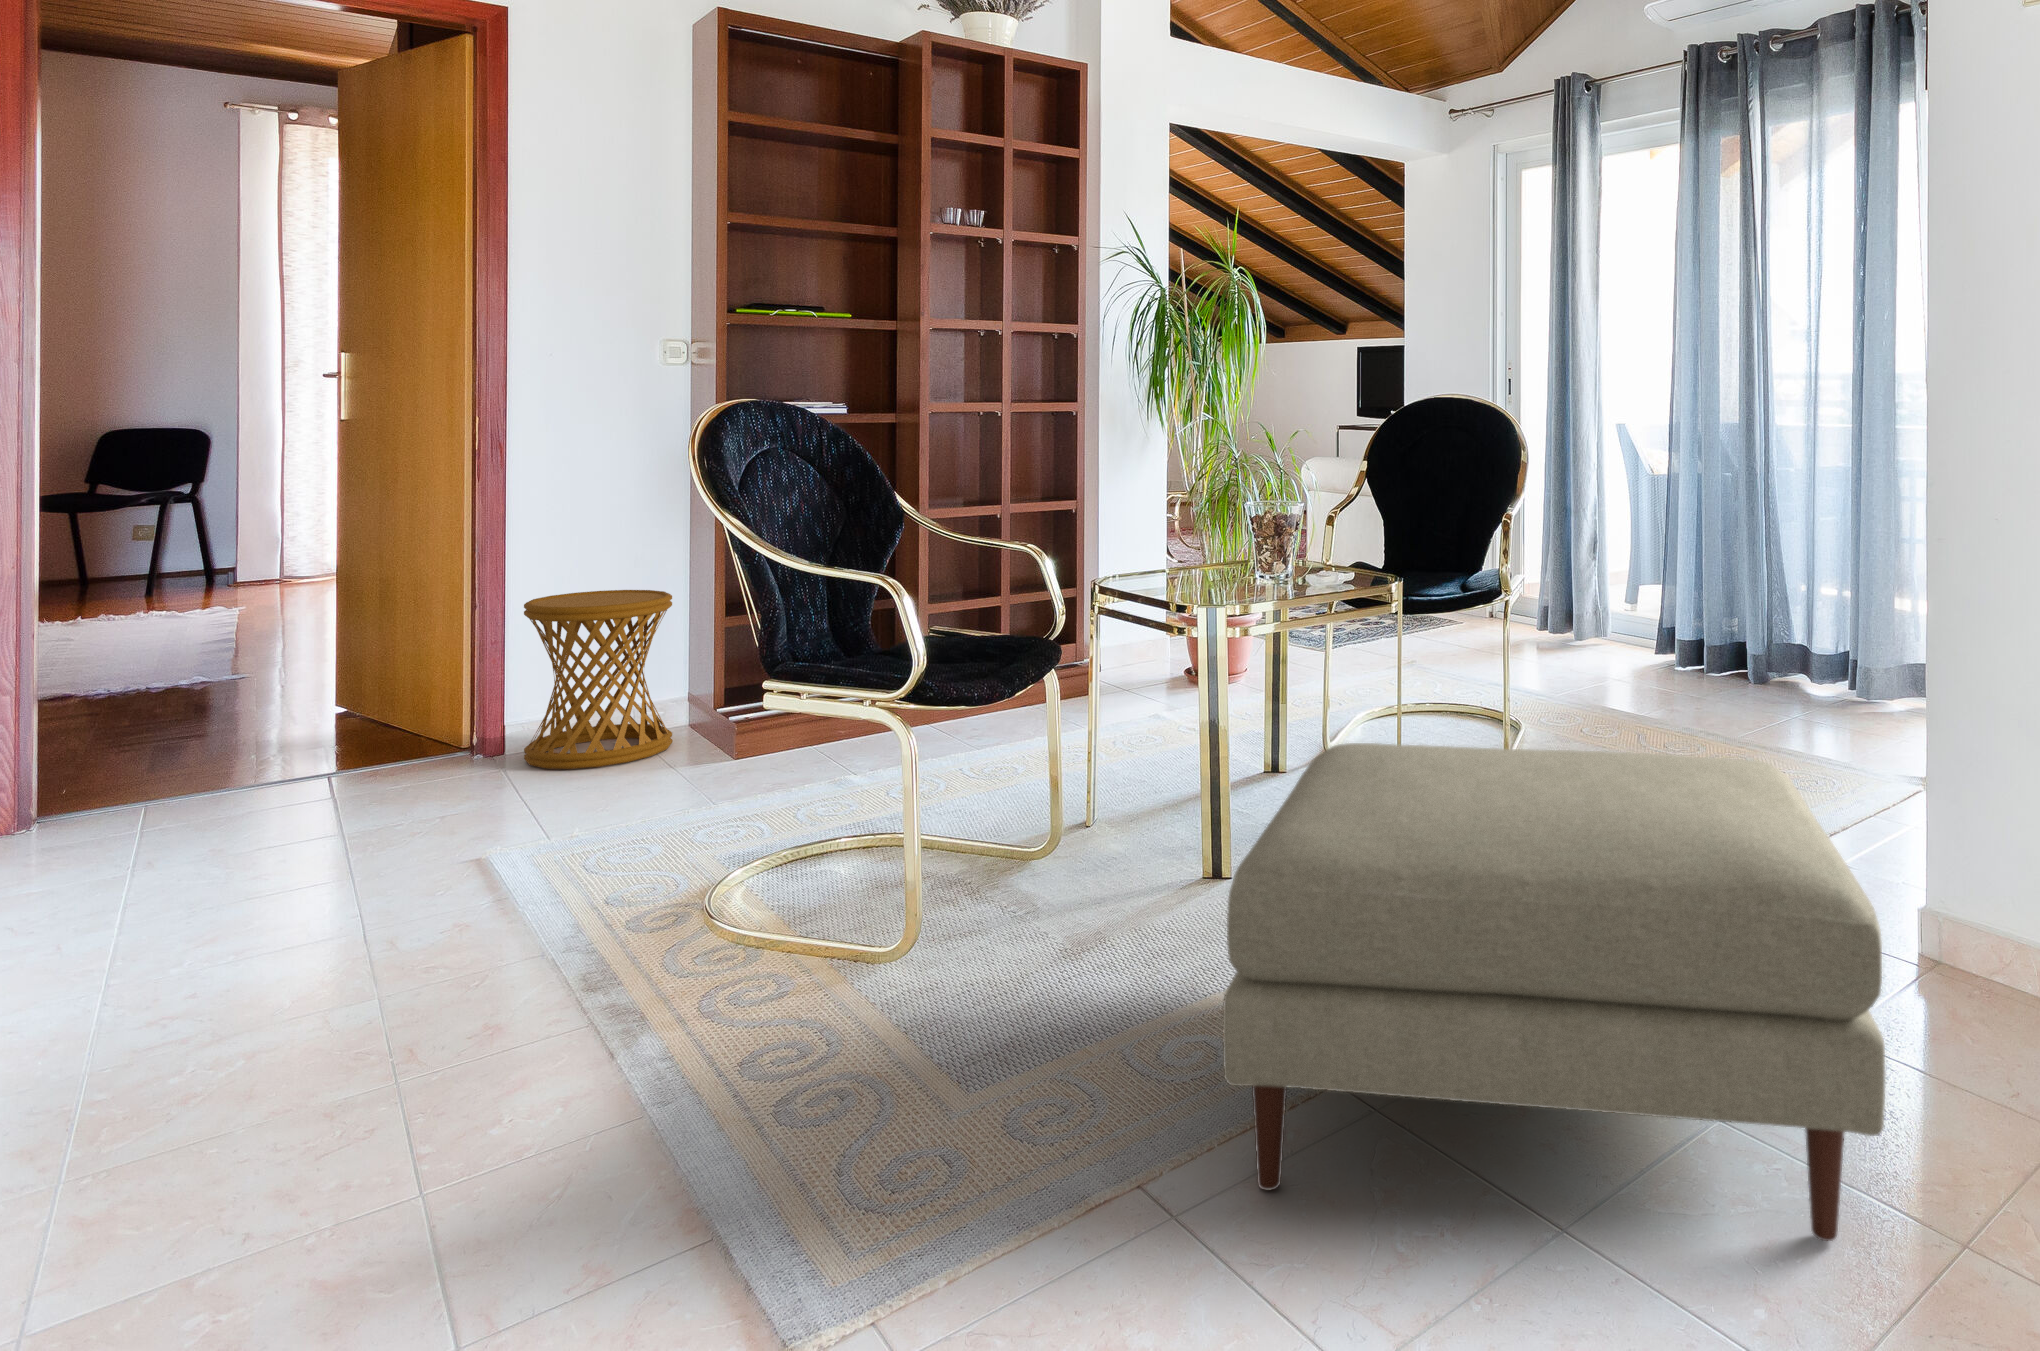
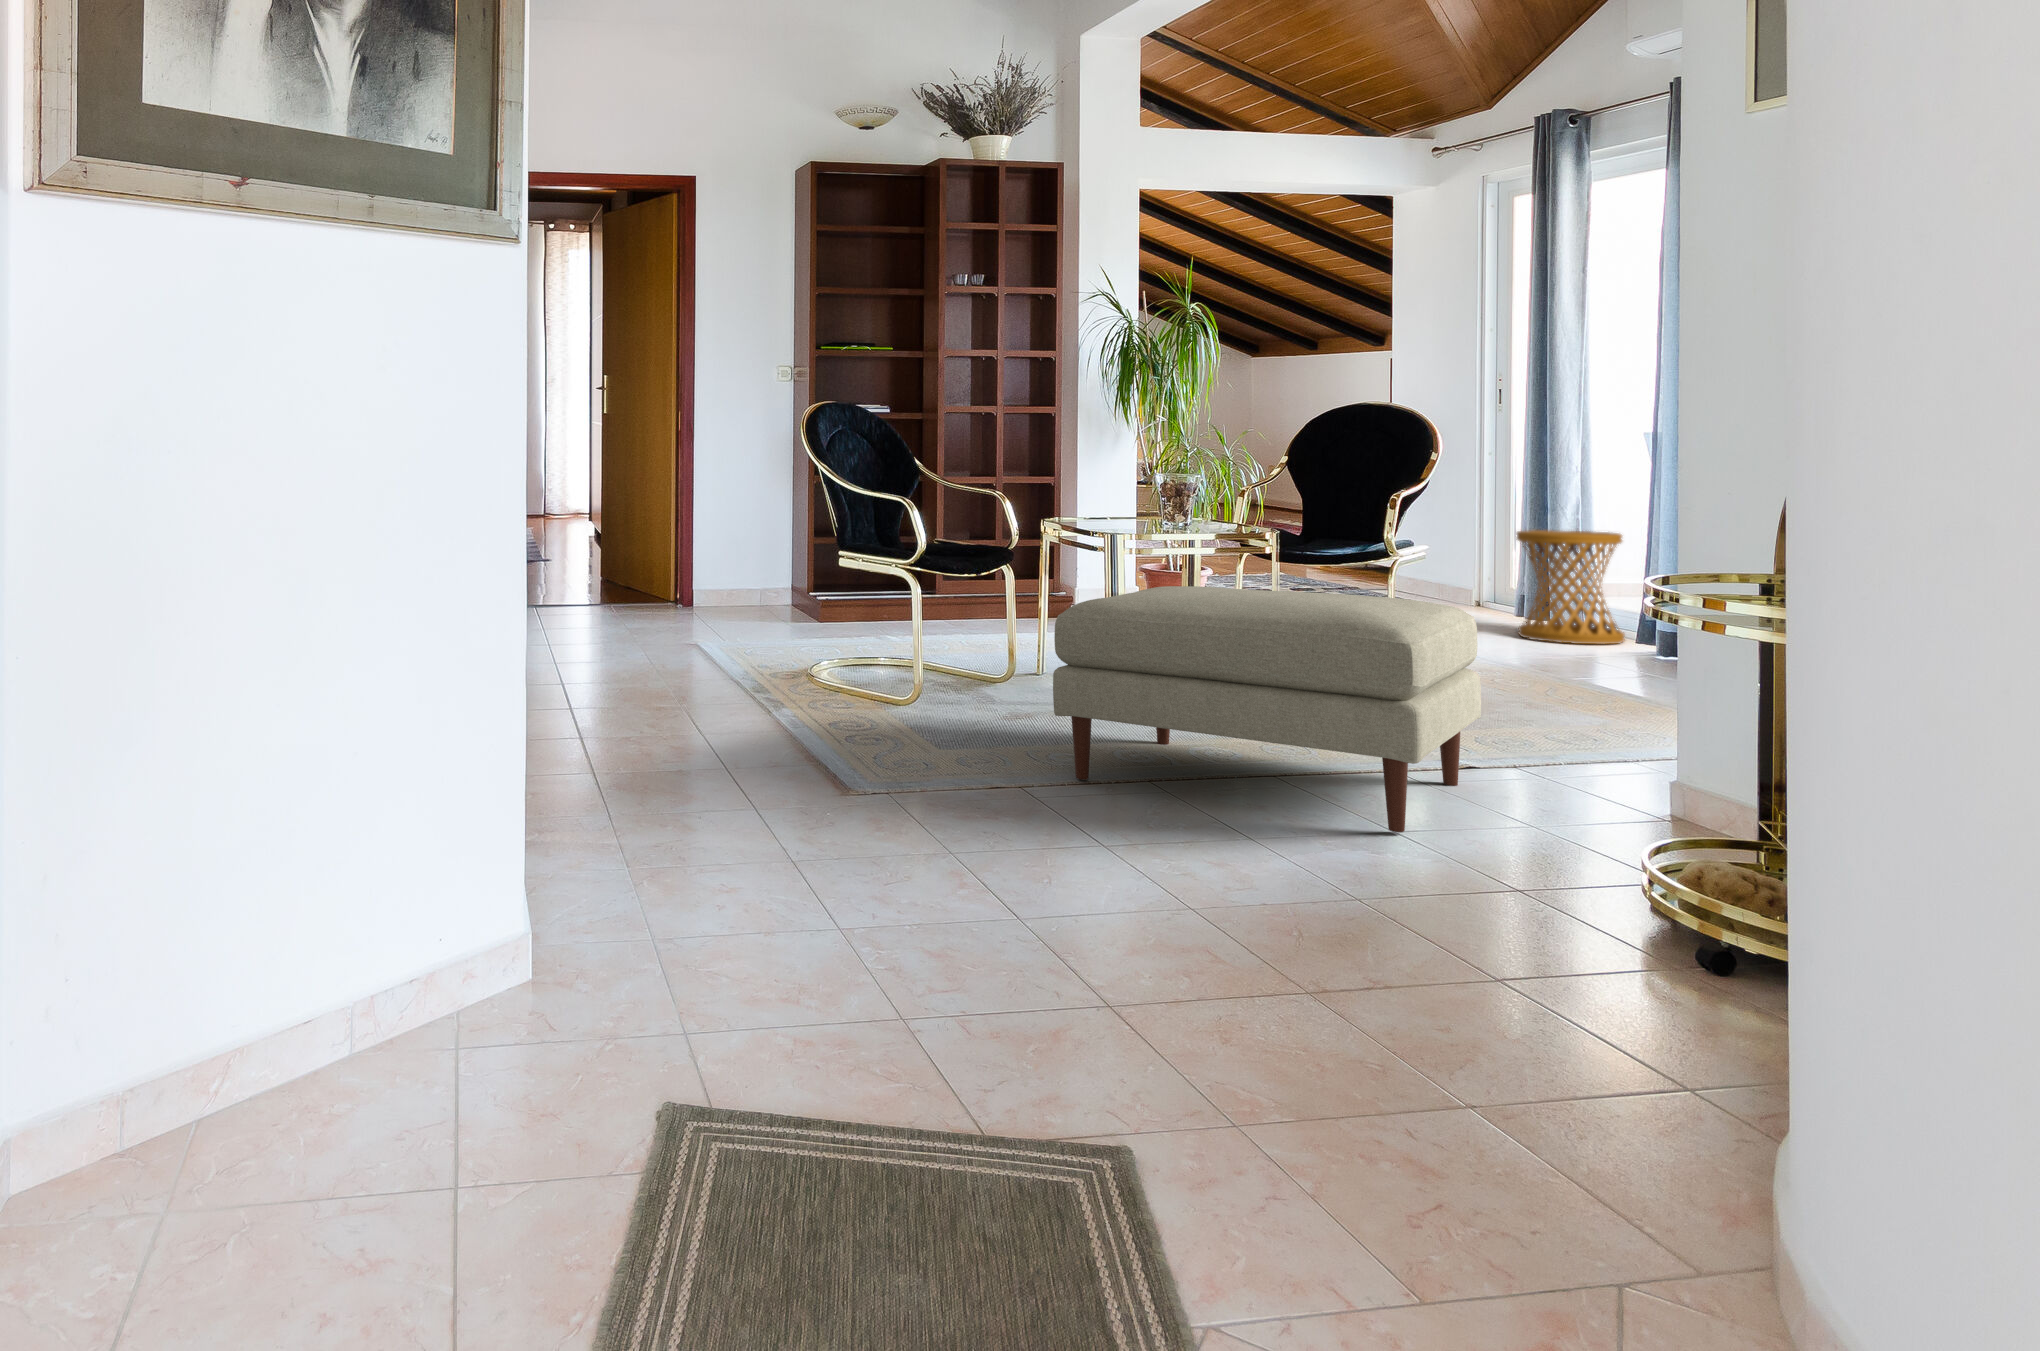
side table: present [524,590,672,769] -> present [1516,530,1625,644]

